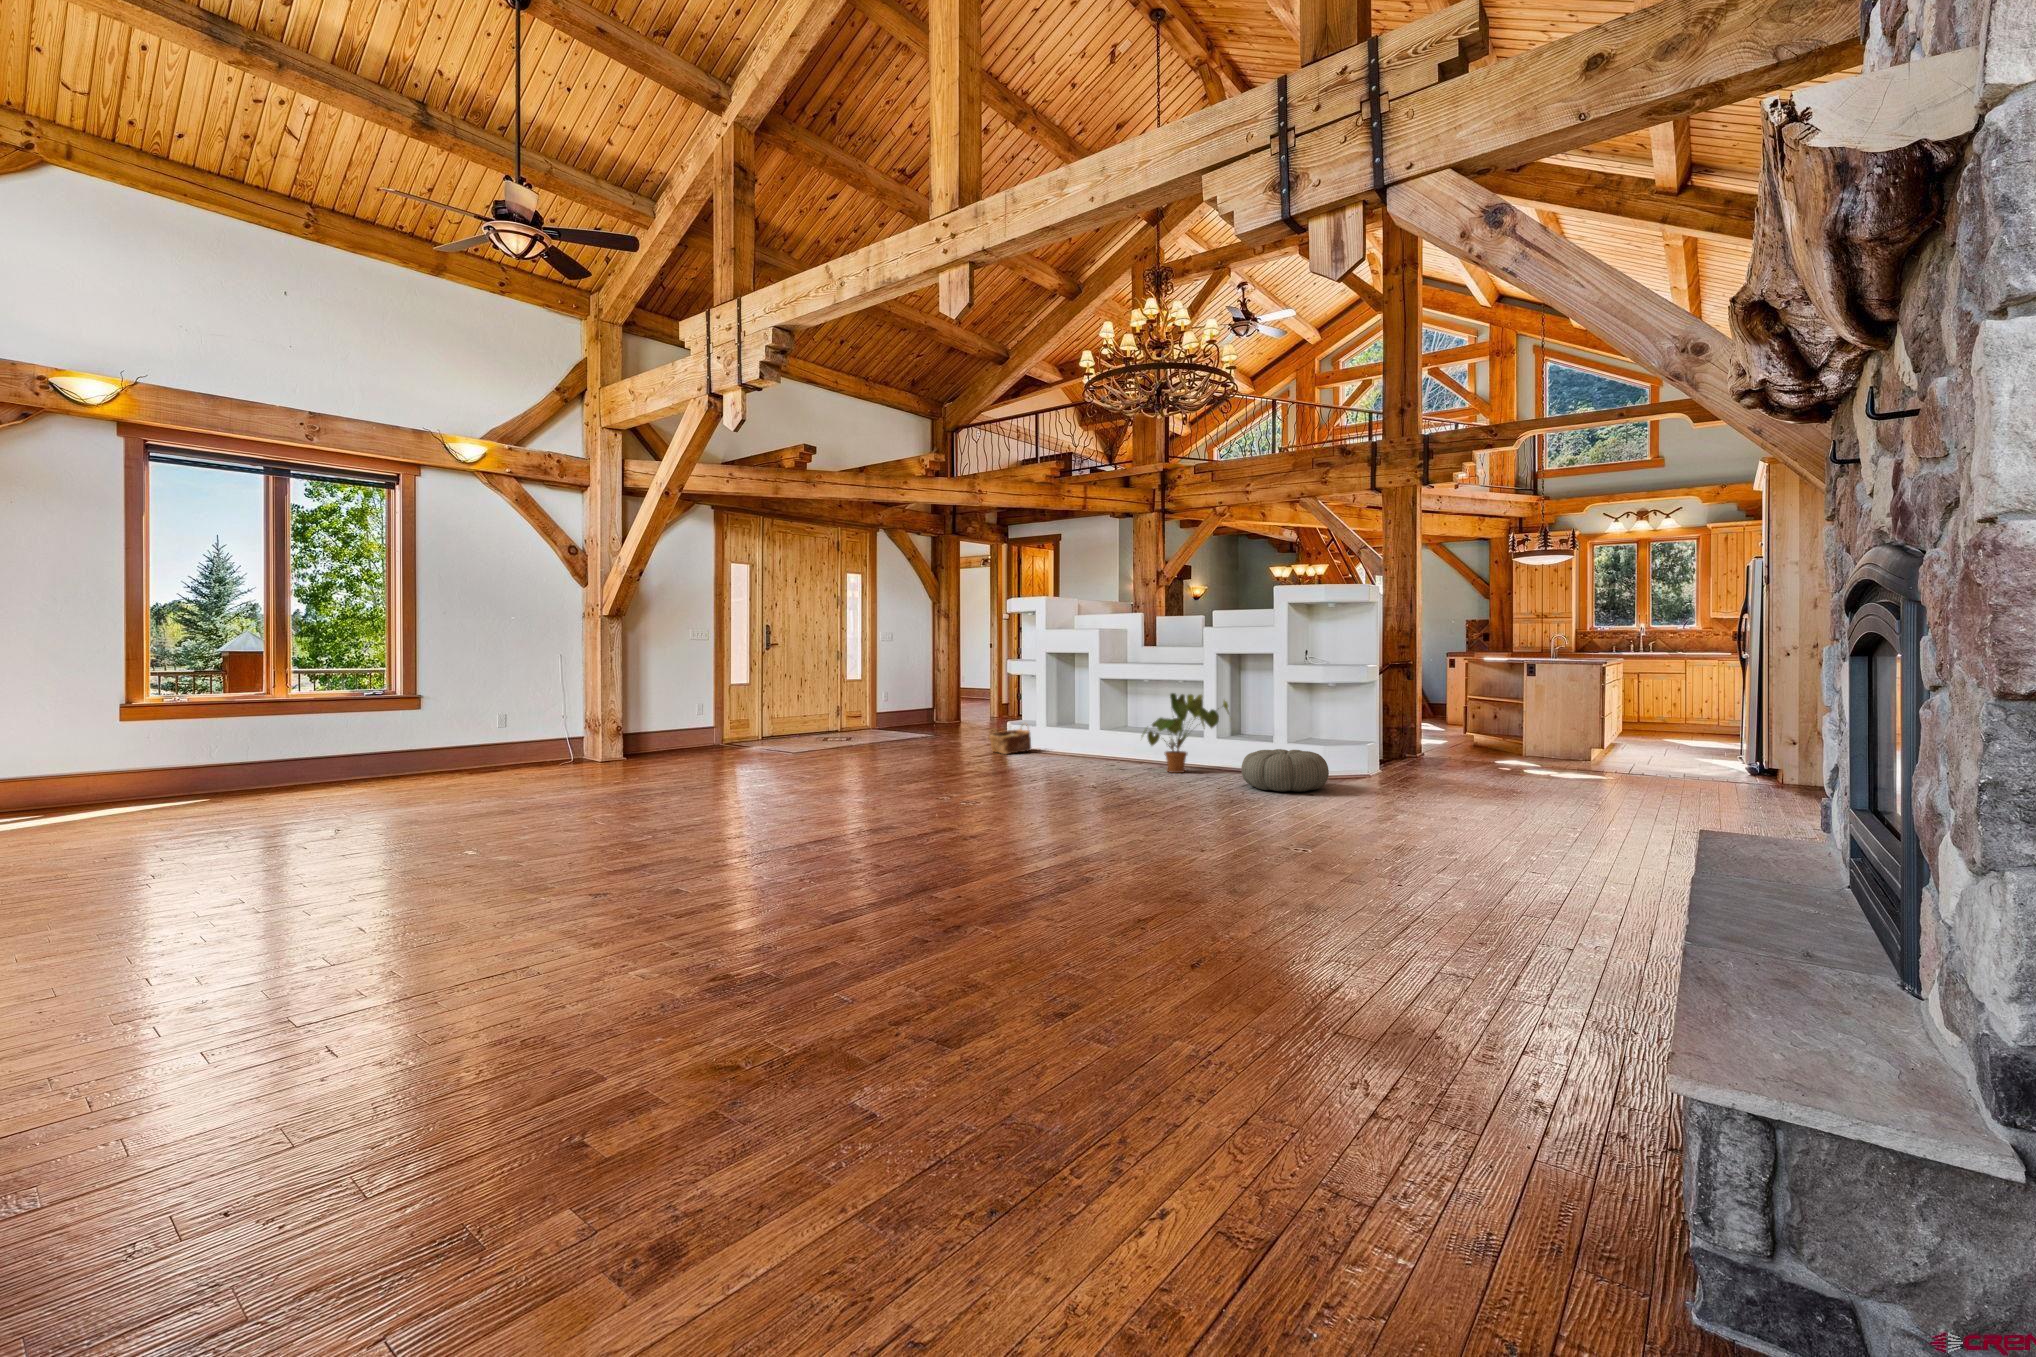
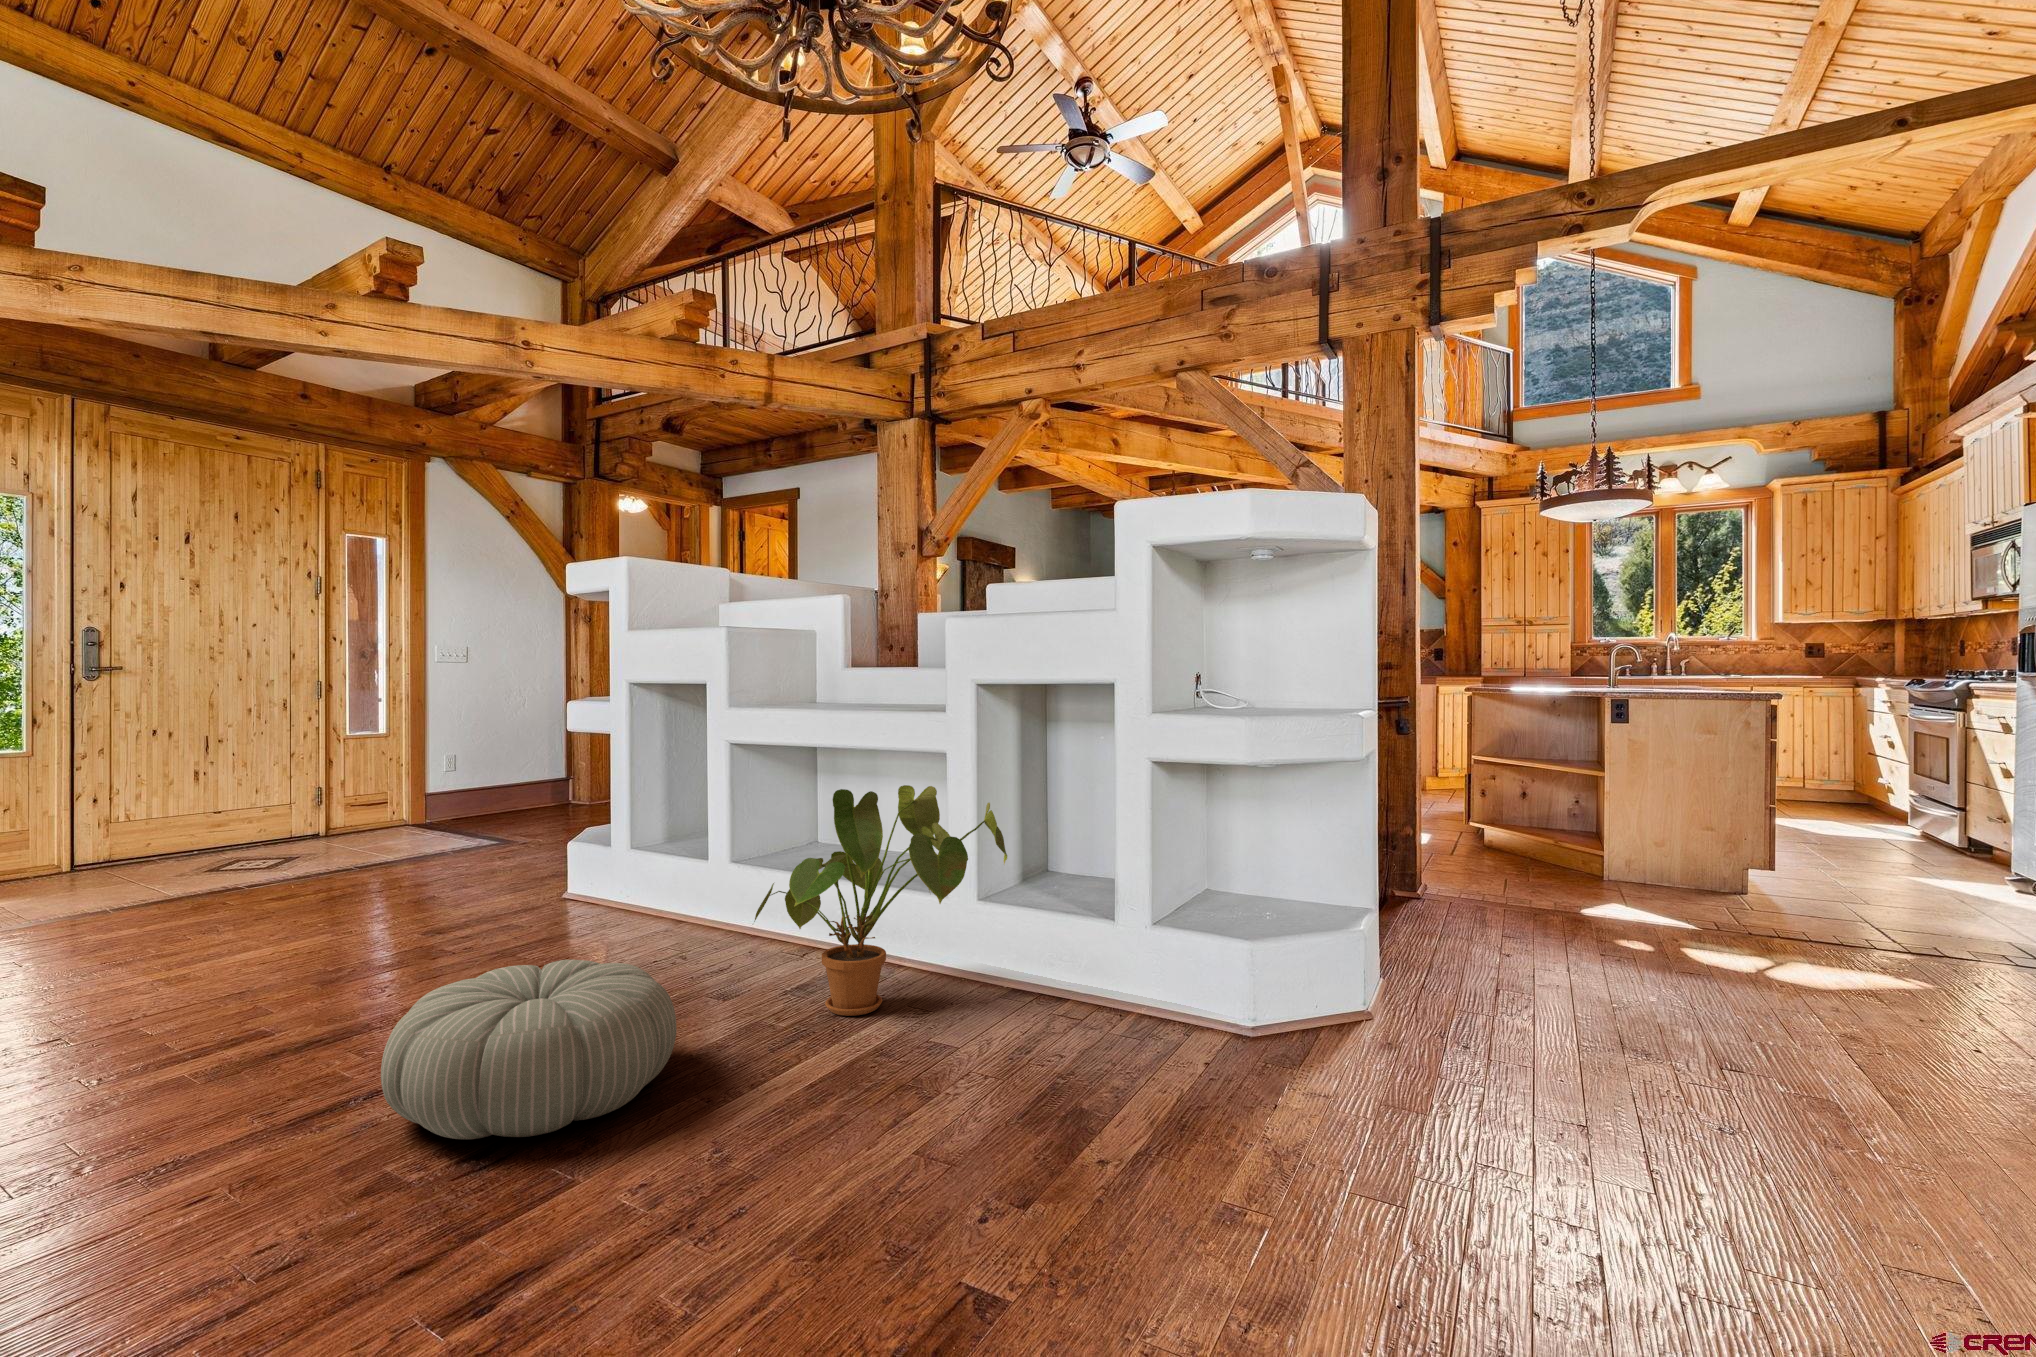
woven basket: present [989,725,1031,754] -> none [452,835,566,919]
pouf: present [1241,749,1329,792] -> present [381,960,677,1140]

